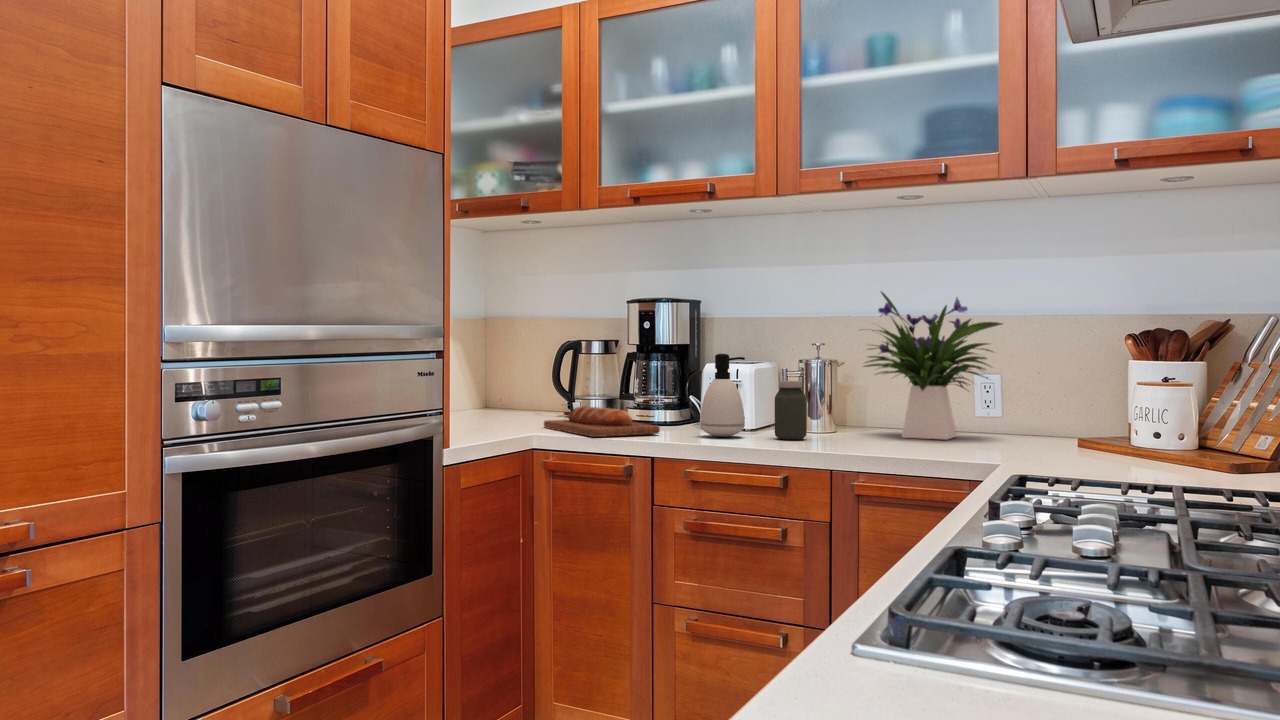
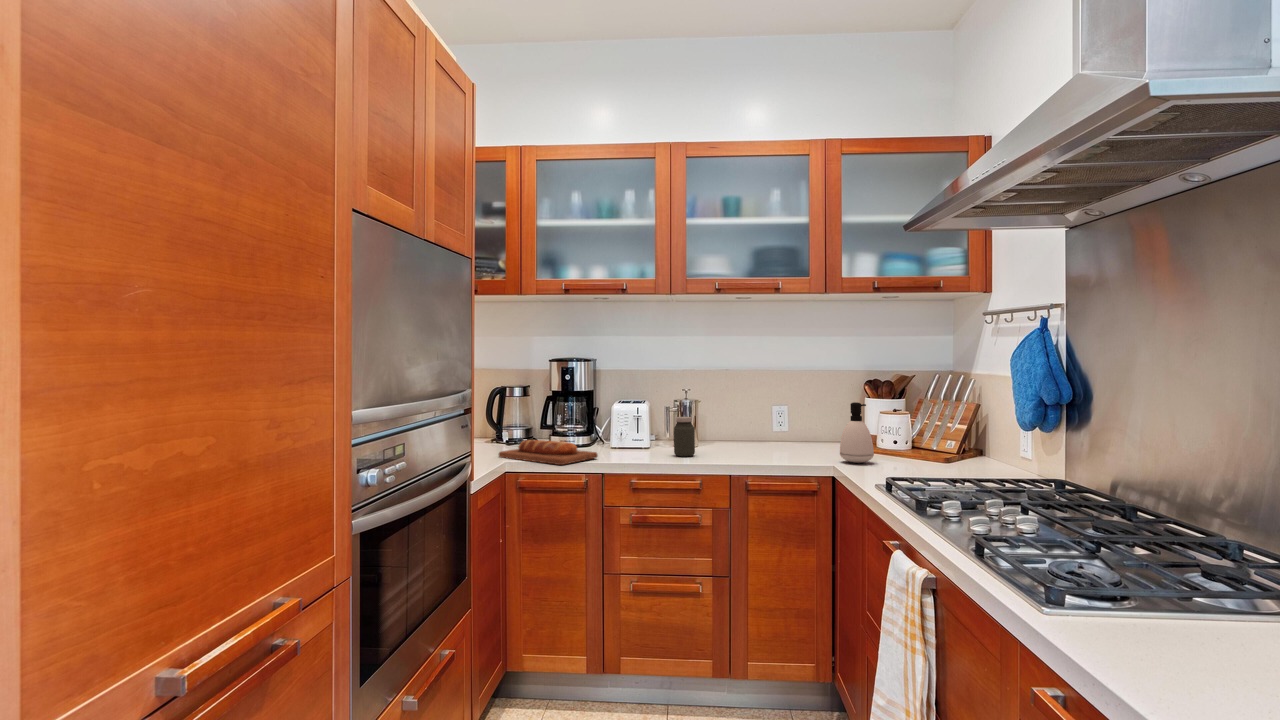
flower arrangement: present [864,291,1003,439] -> none [709,355,797,449]
soap dispenser: present [700,354,745,437] -> present [840,402,874,463]

